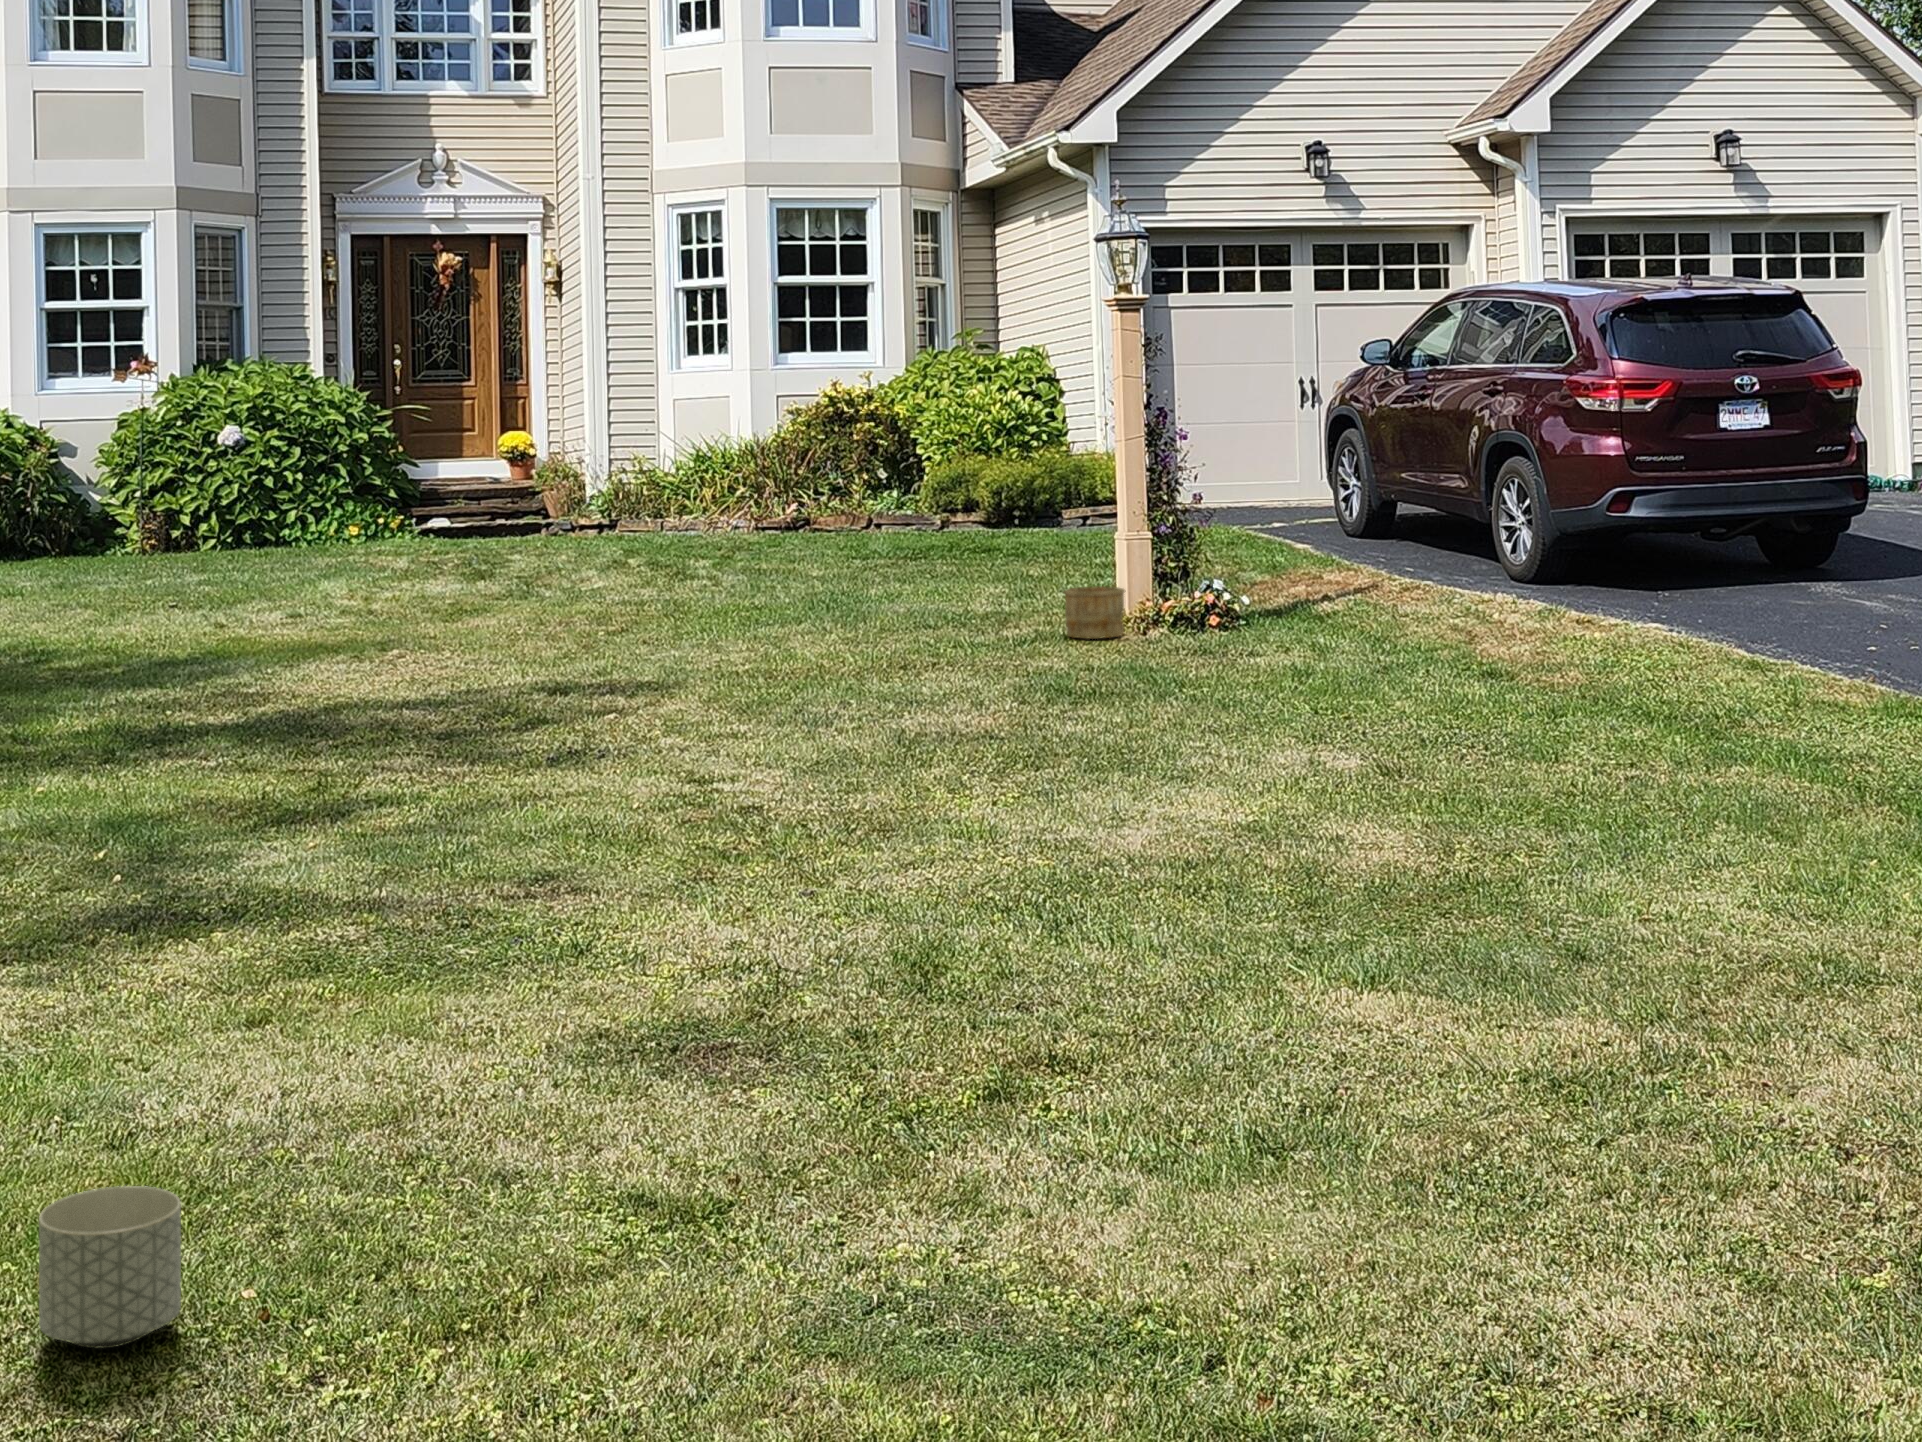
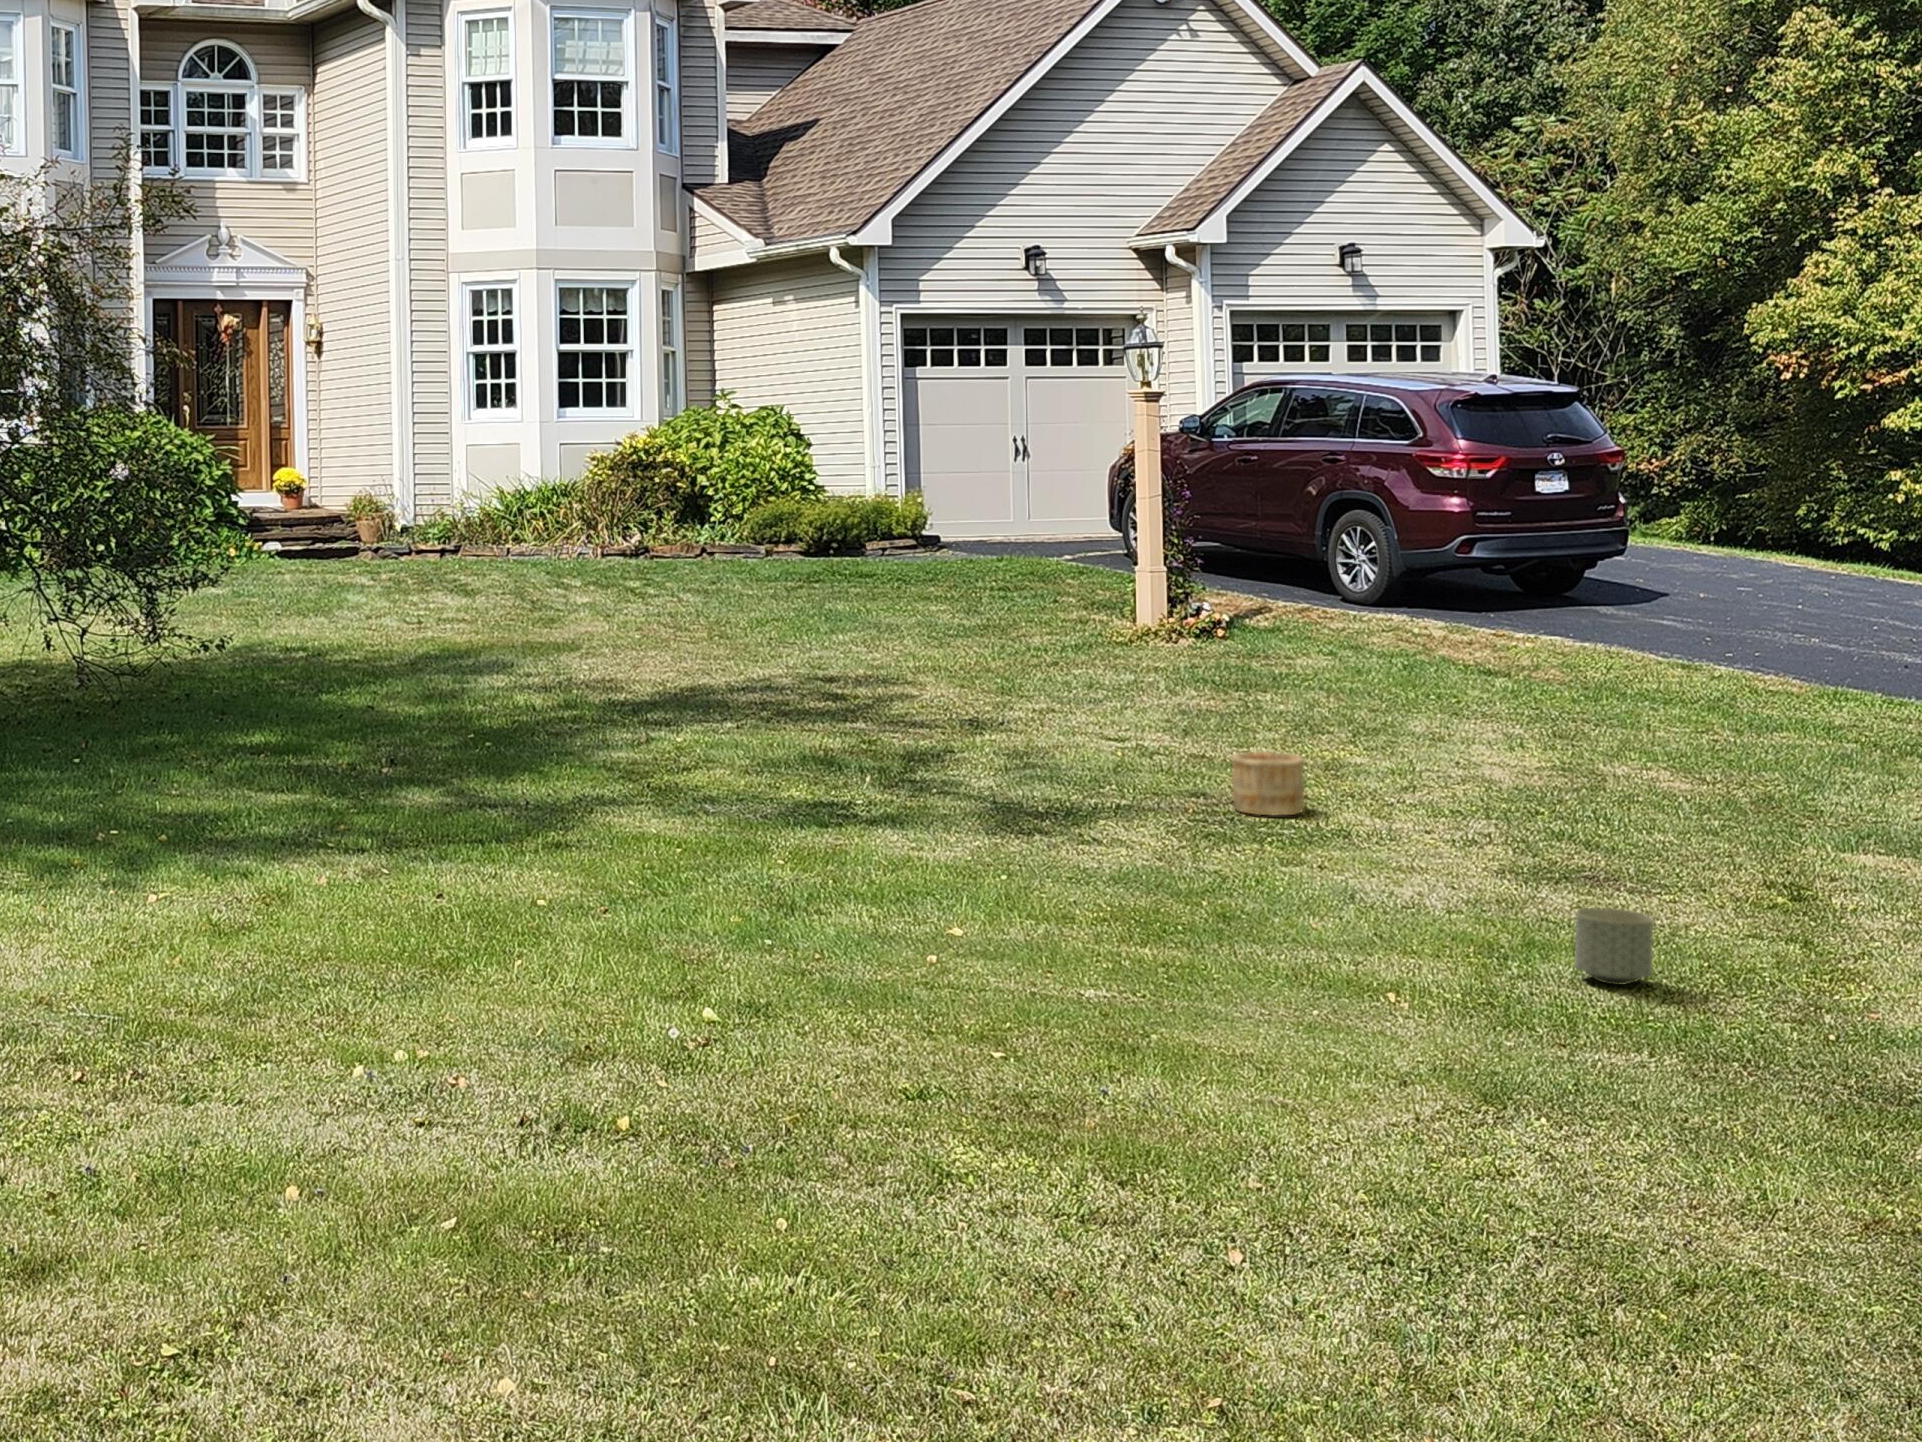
wooden bucket: present [1064,586,1126,639] -> present [1231,752,1305,815]

